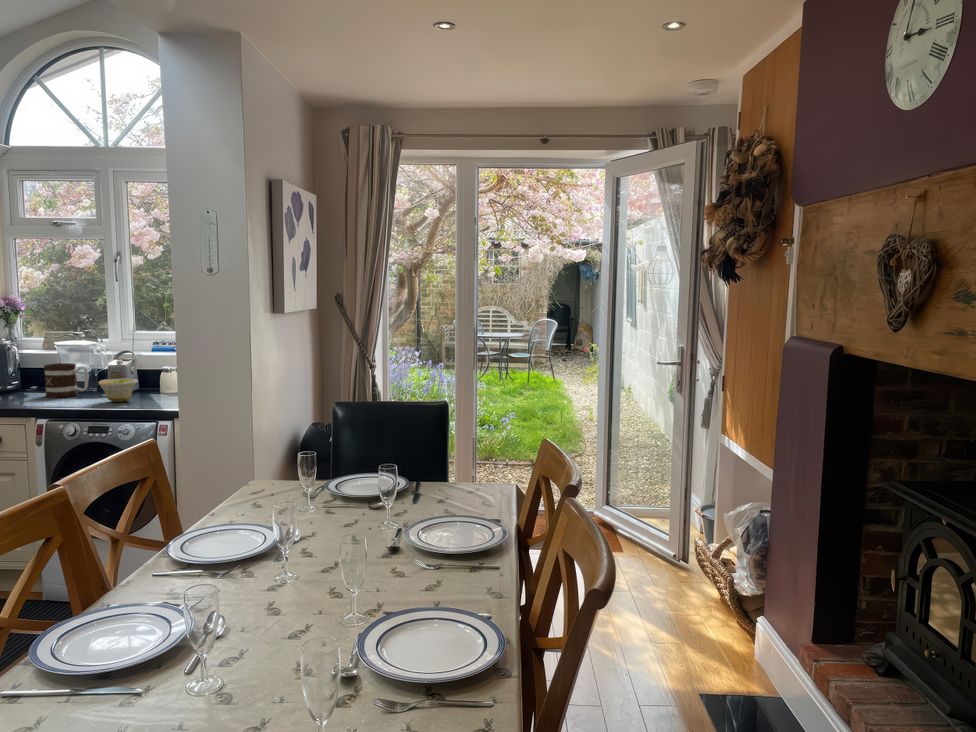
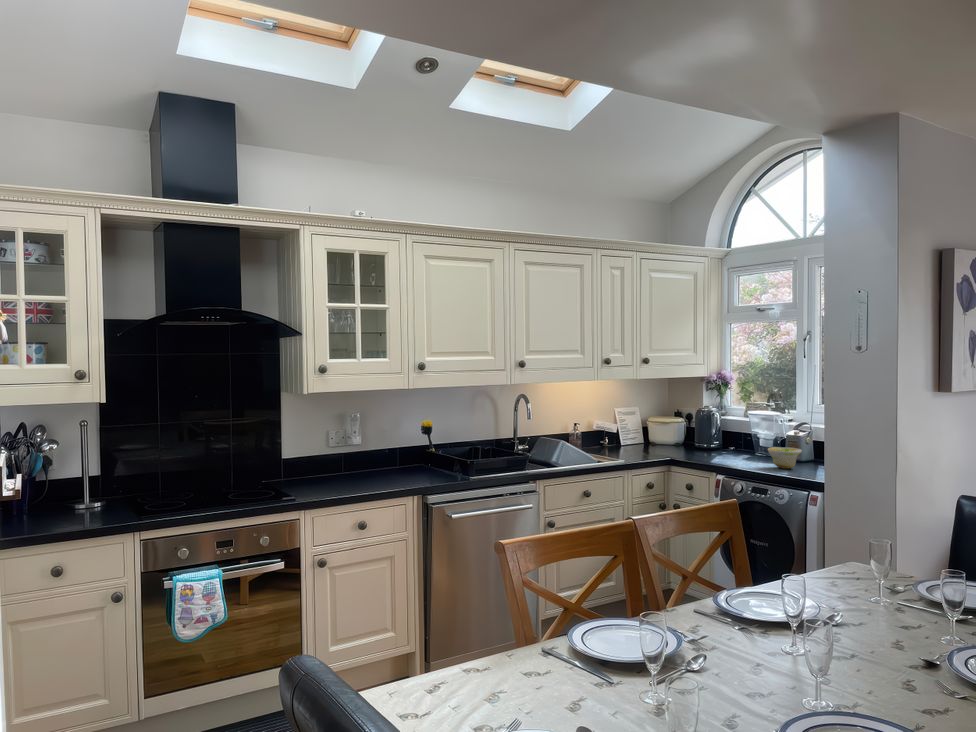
mug: present [44,363,88,398] -> none [733,429,766,459]

